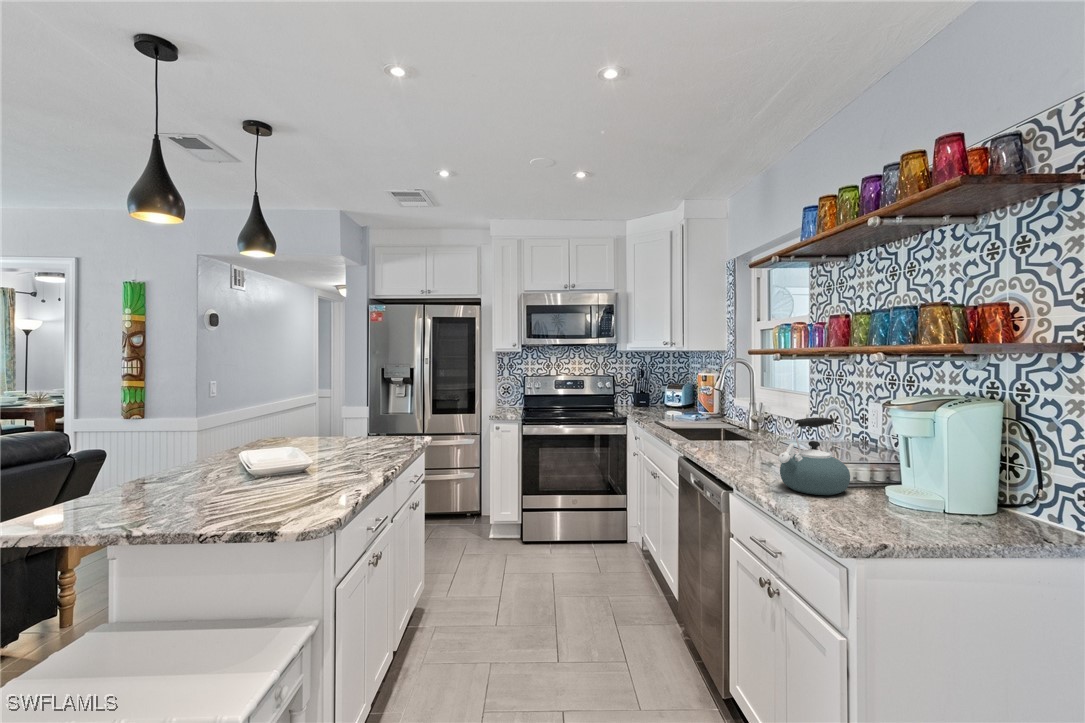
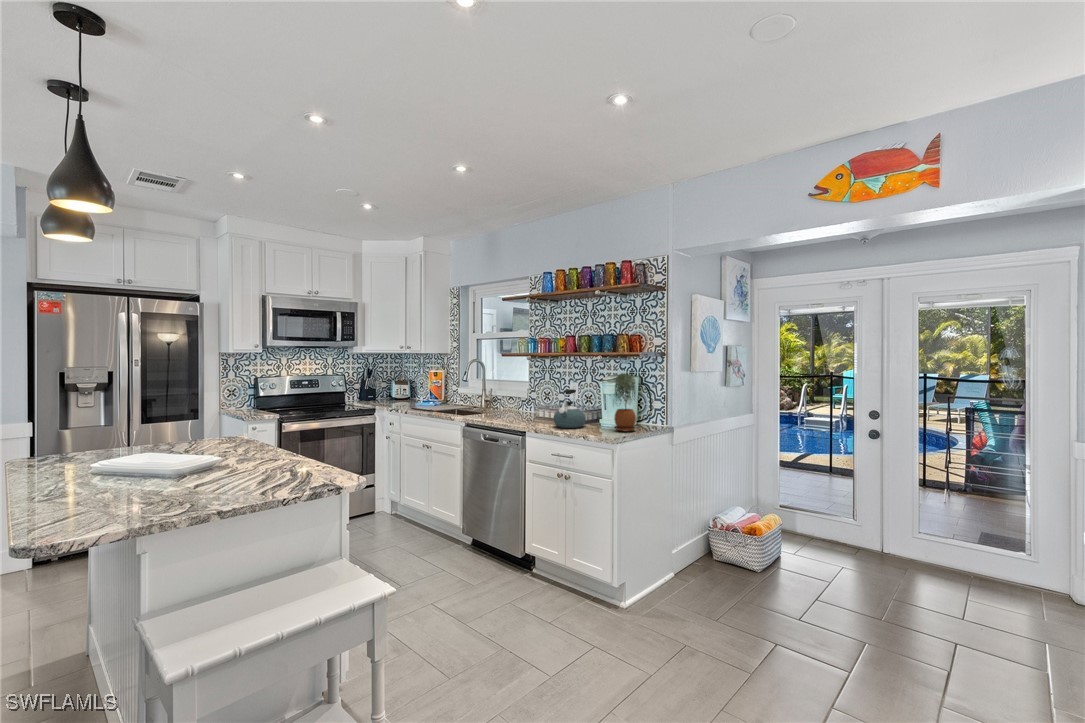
potted plant: none [889,393,965,531] -> present [613,374,636,432]

